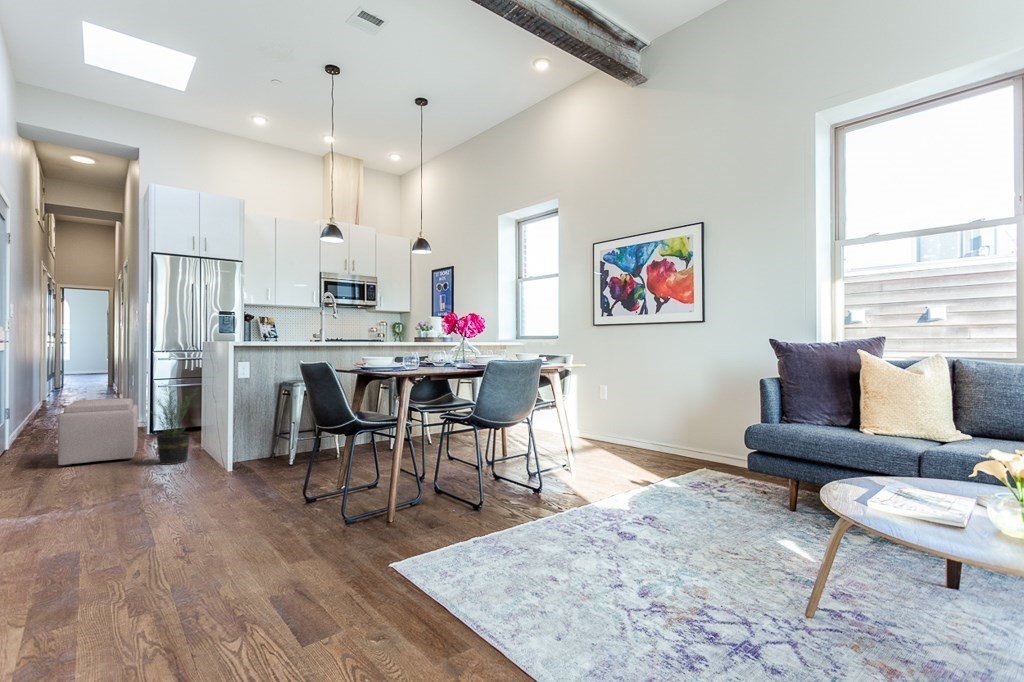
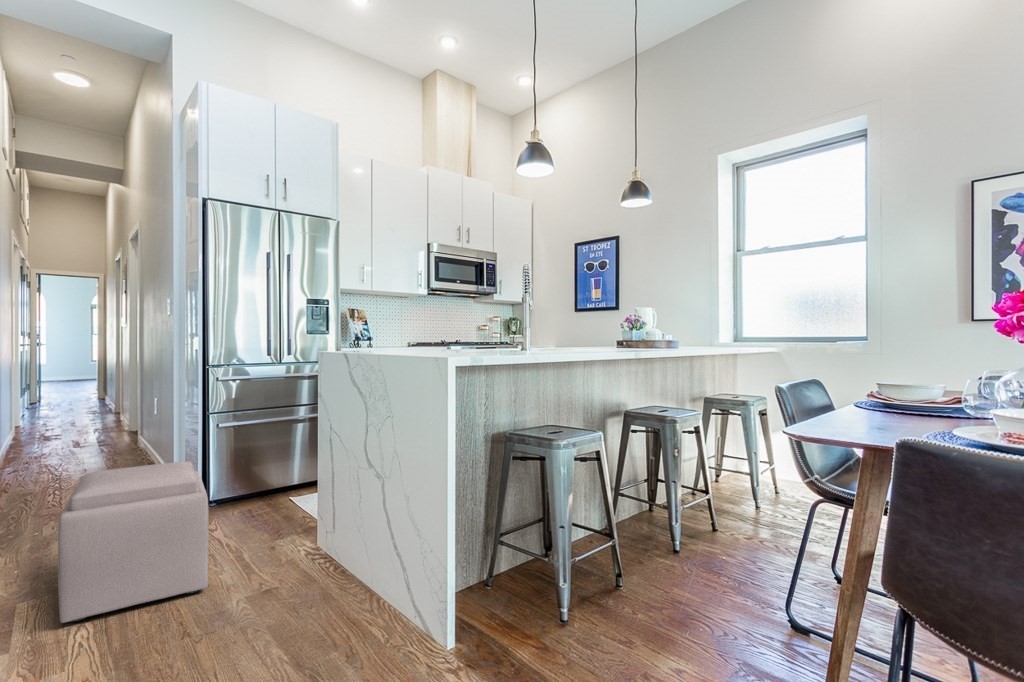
potted plant: present [154,389,197,465] -> none [245,435,342,610]

